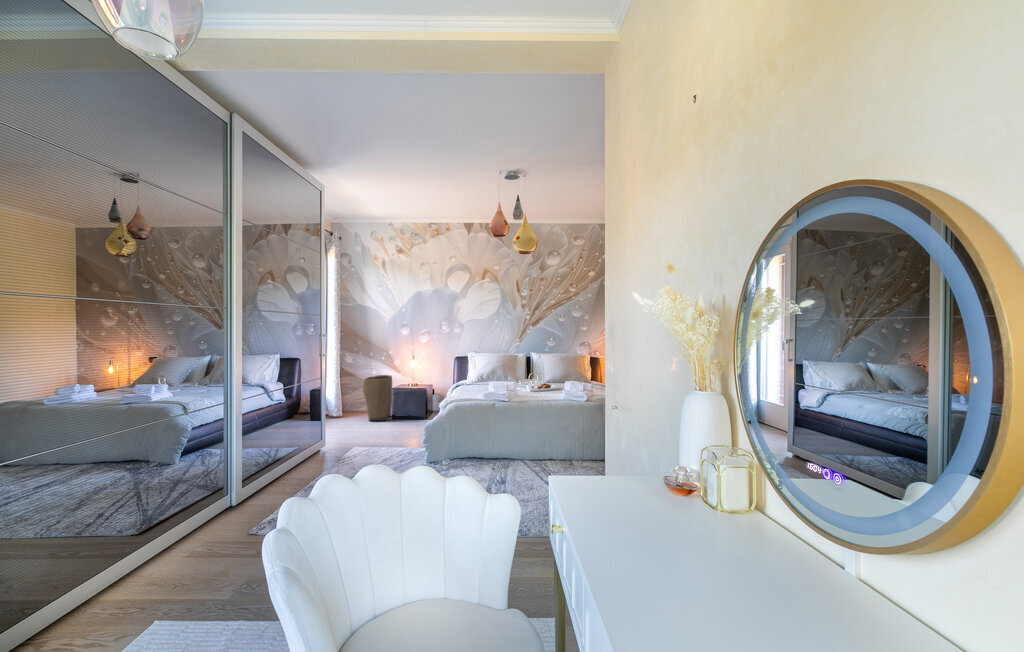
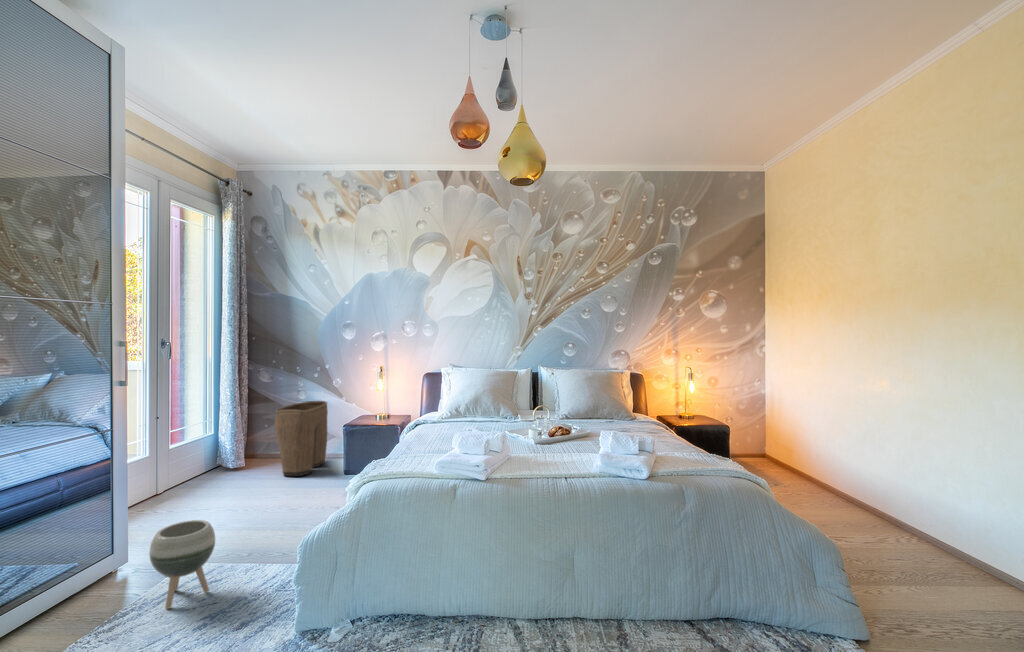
planter: none [348,423,375,461] -> present [149,520,215,609]

